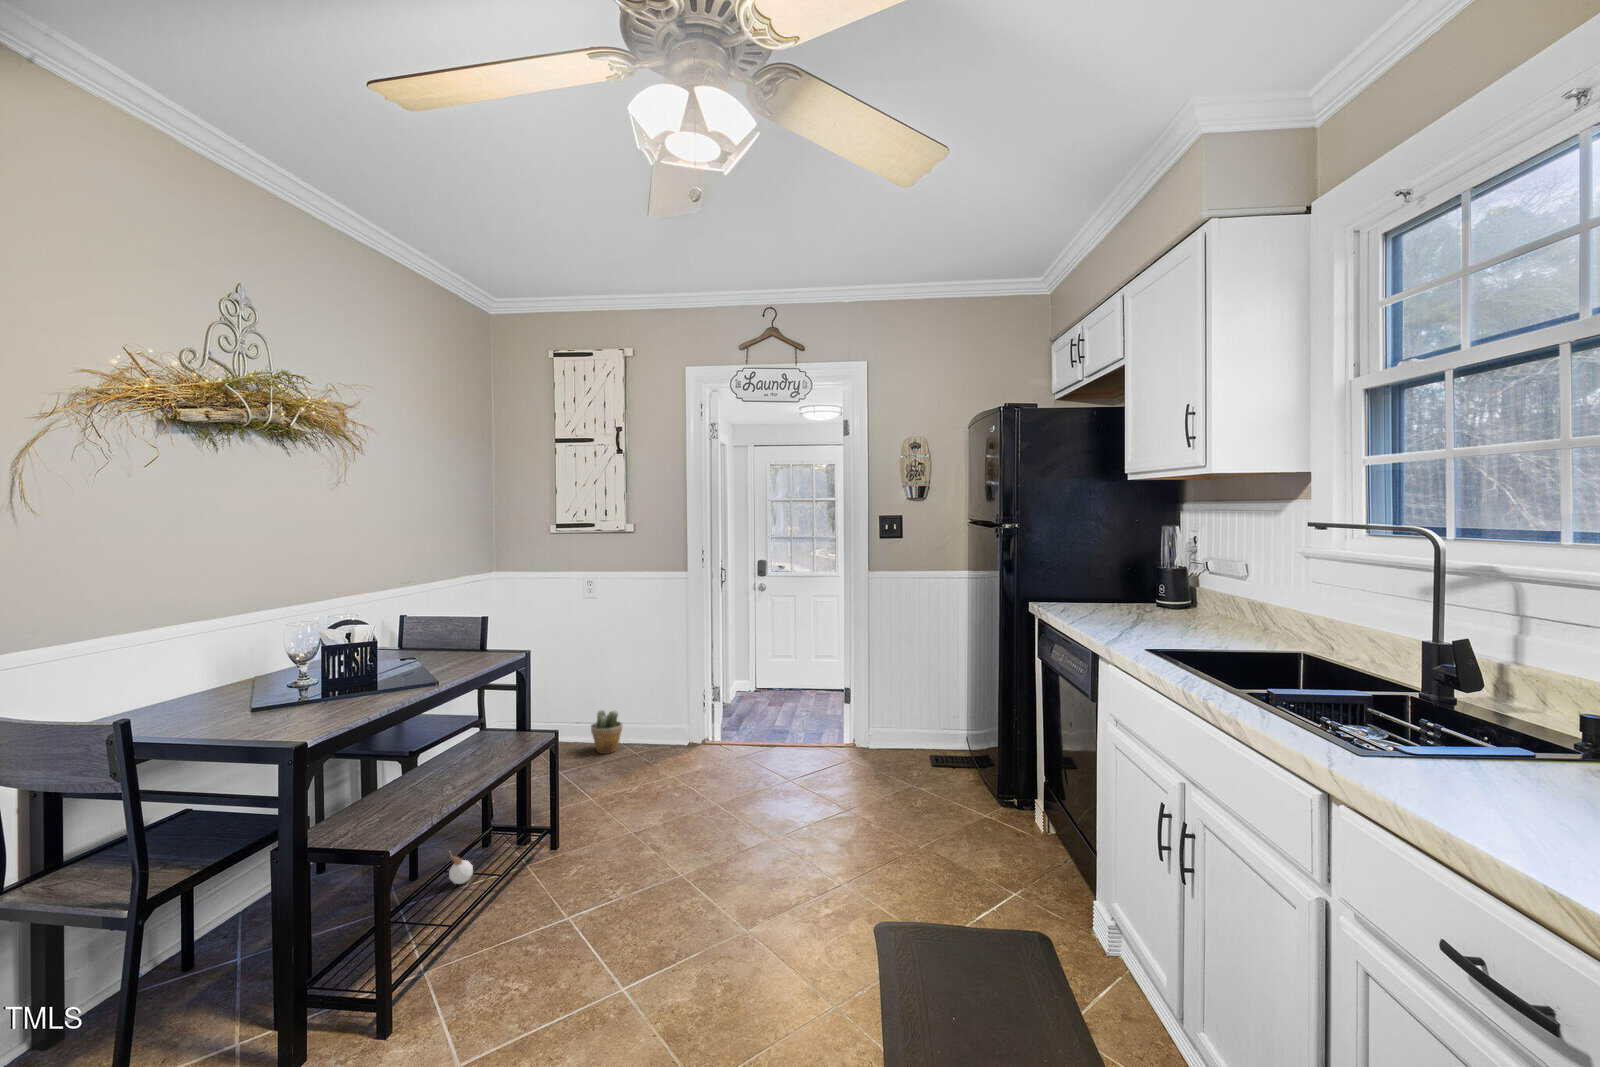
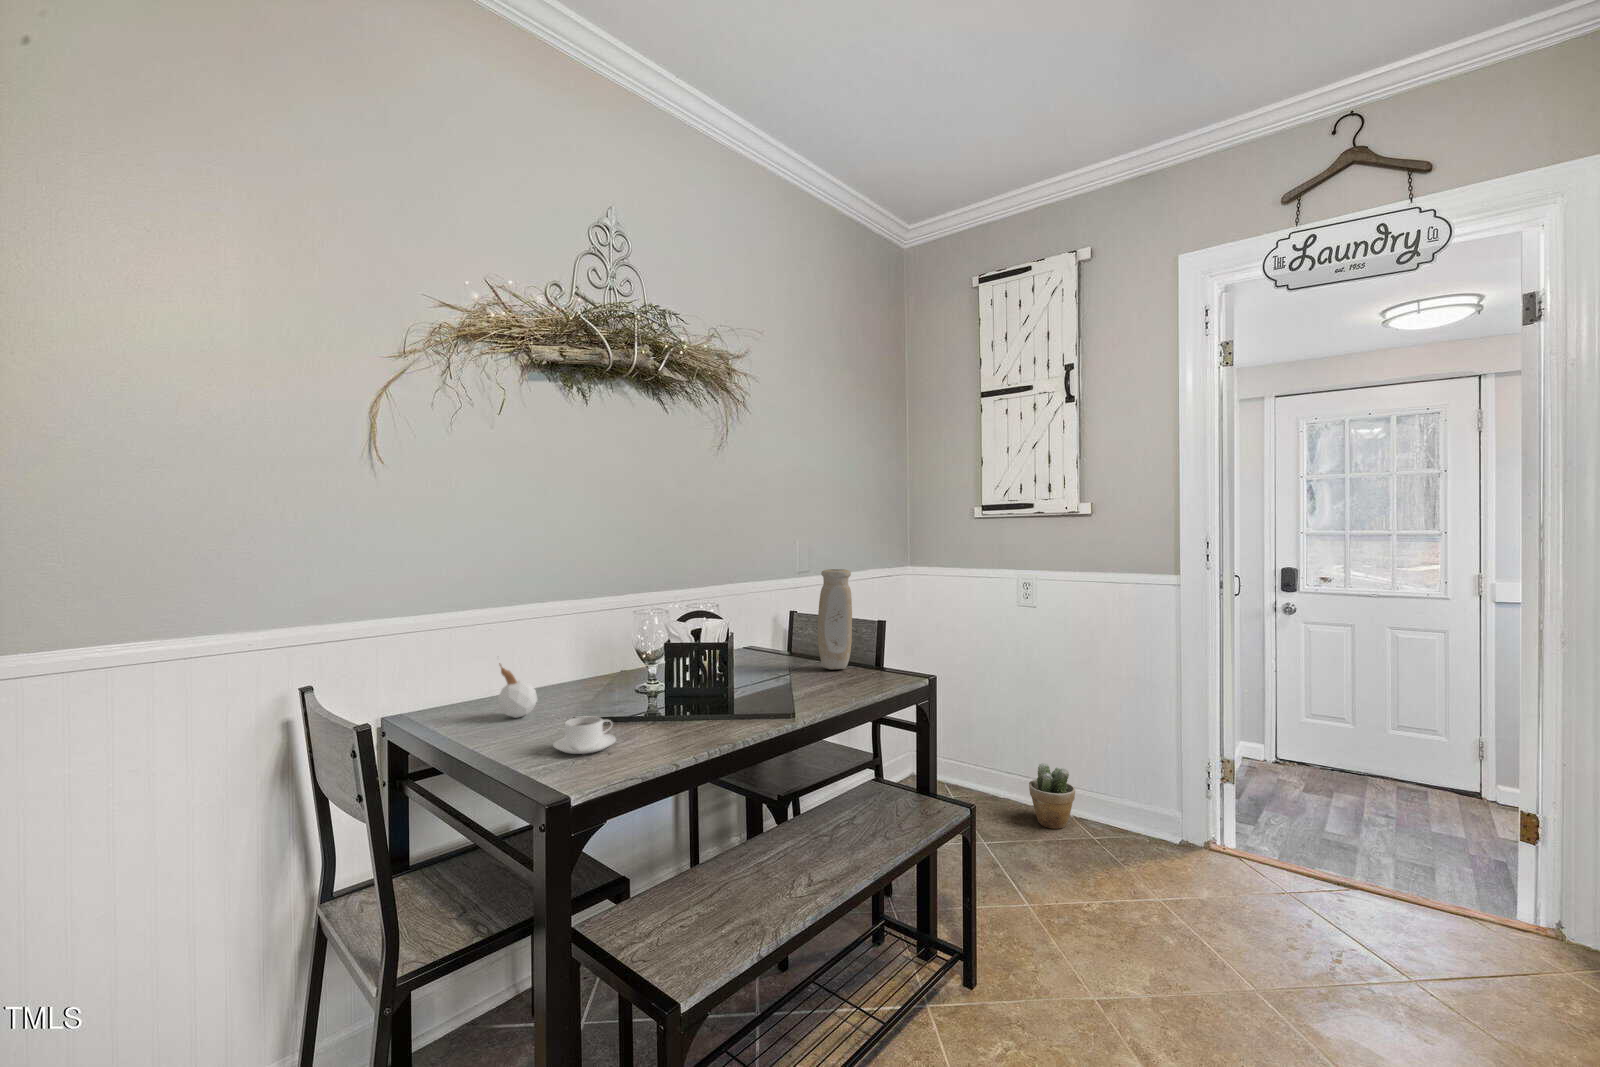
vase: none [437,583,465,655] -> present [818,569,852,670]
coffee cup: none [262,698,314,723] -> present [553,716,616,754]
candle: present [449,855,473,884] -> present [498,663,537,718]

